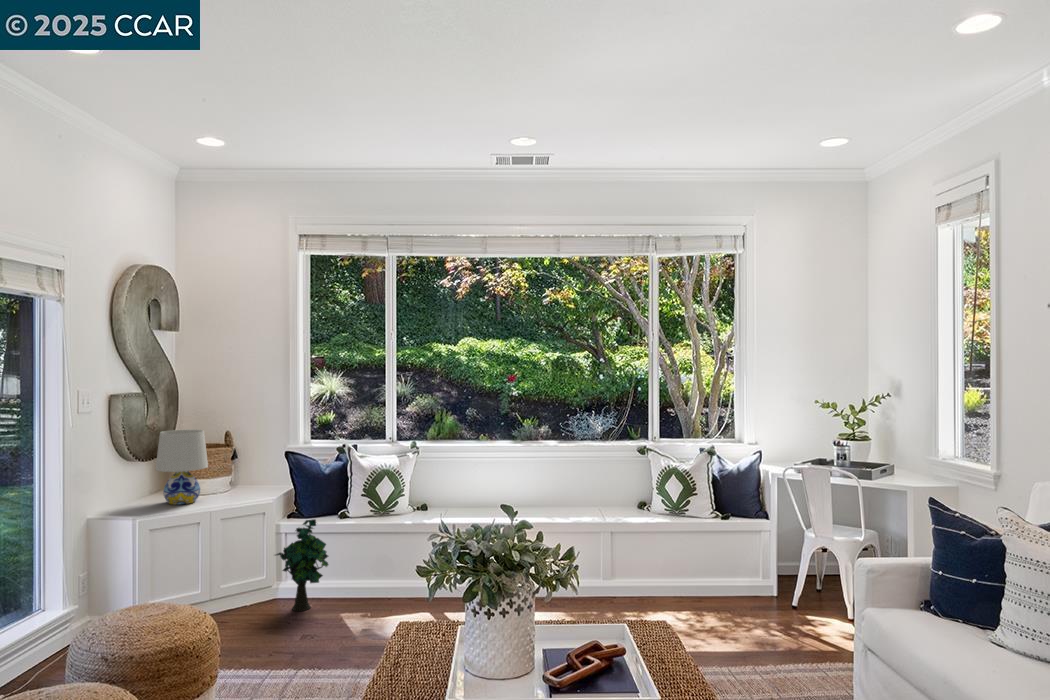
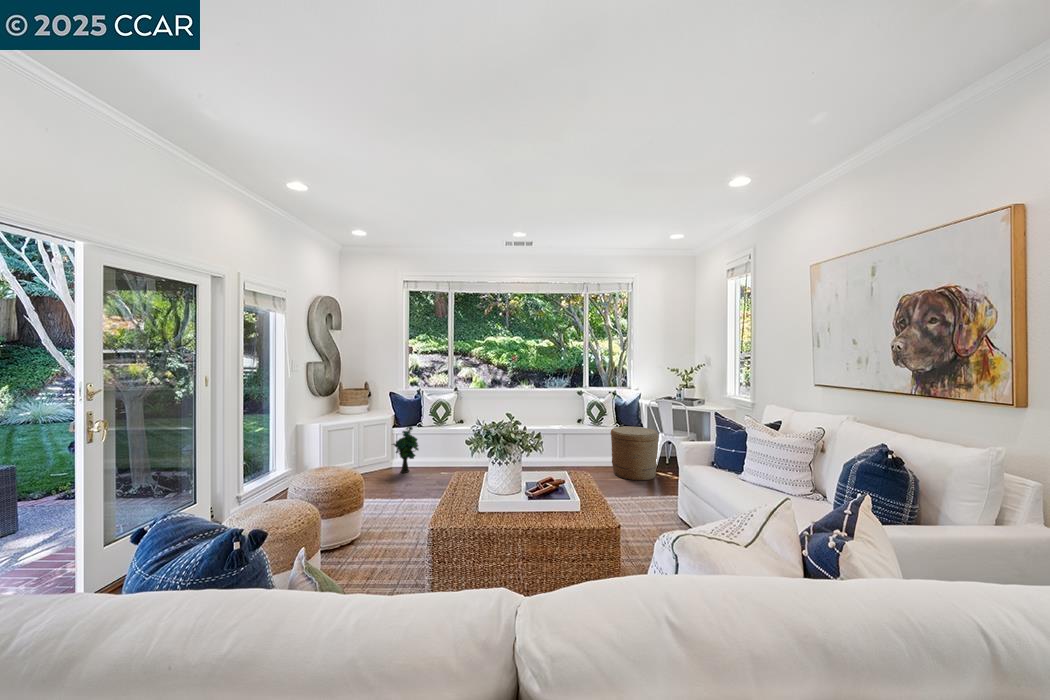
table lamp: present [156,430,208,505] -> none [330,381,357,419]
basket: none [706,517,802,627] -> present [611,426,658,481]

